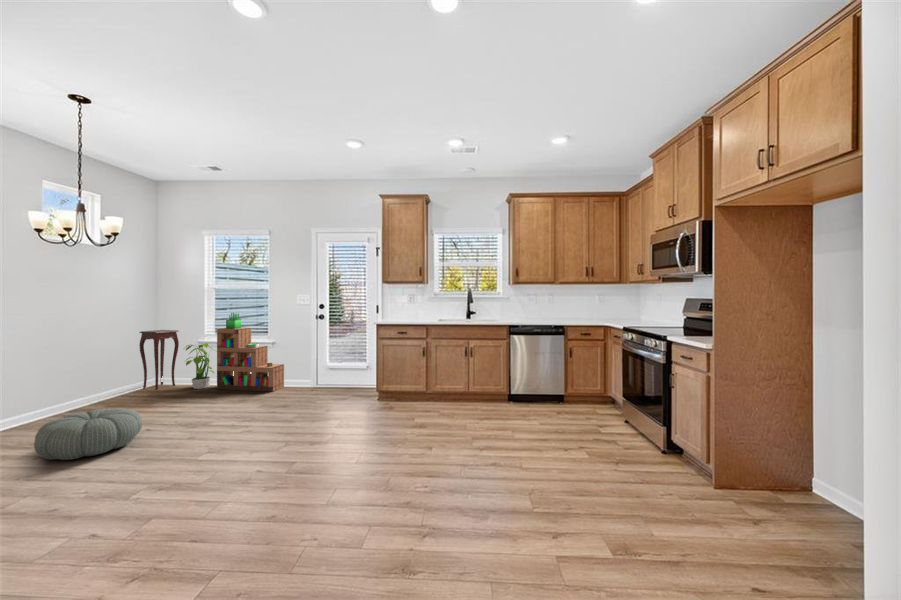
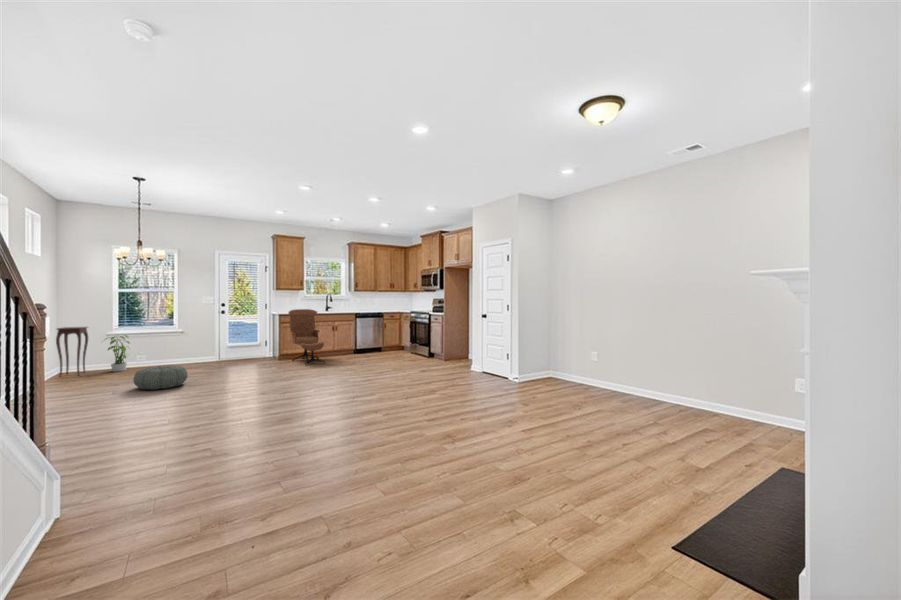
bookshelf: present [217,313,284,392] -> none [140,310,195,370]
lounge chair: none [372,316,435,428] -> present [288,309,325,365]

